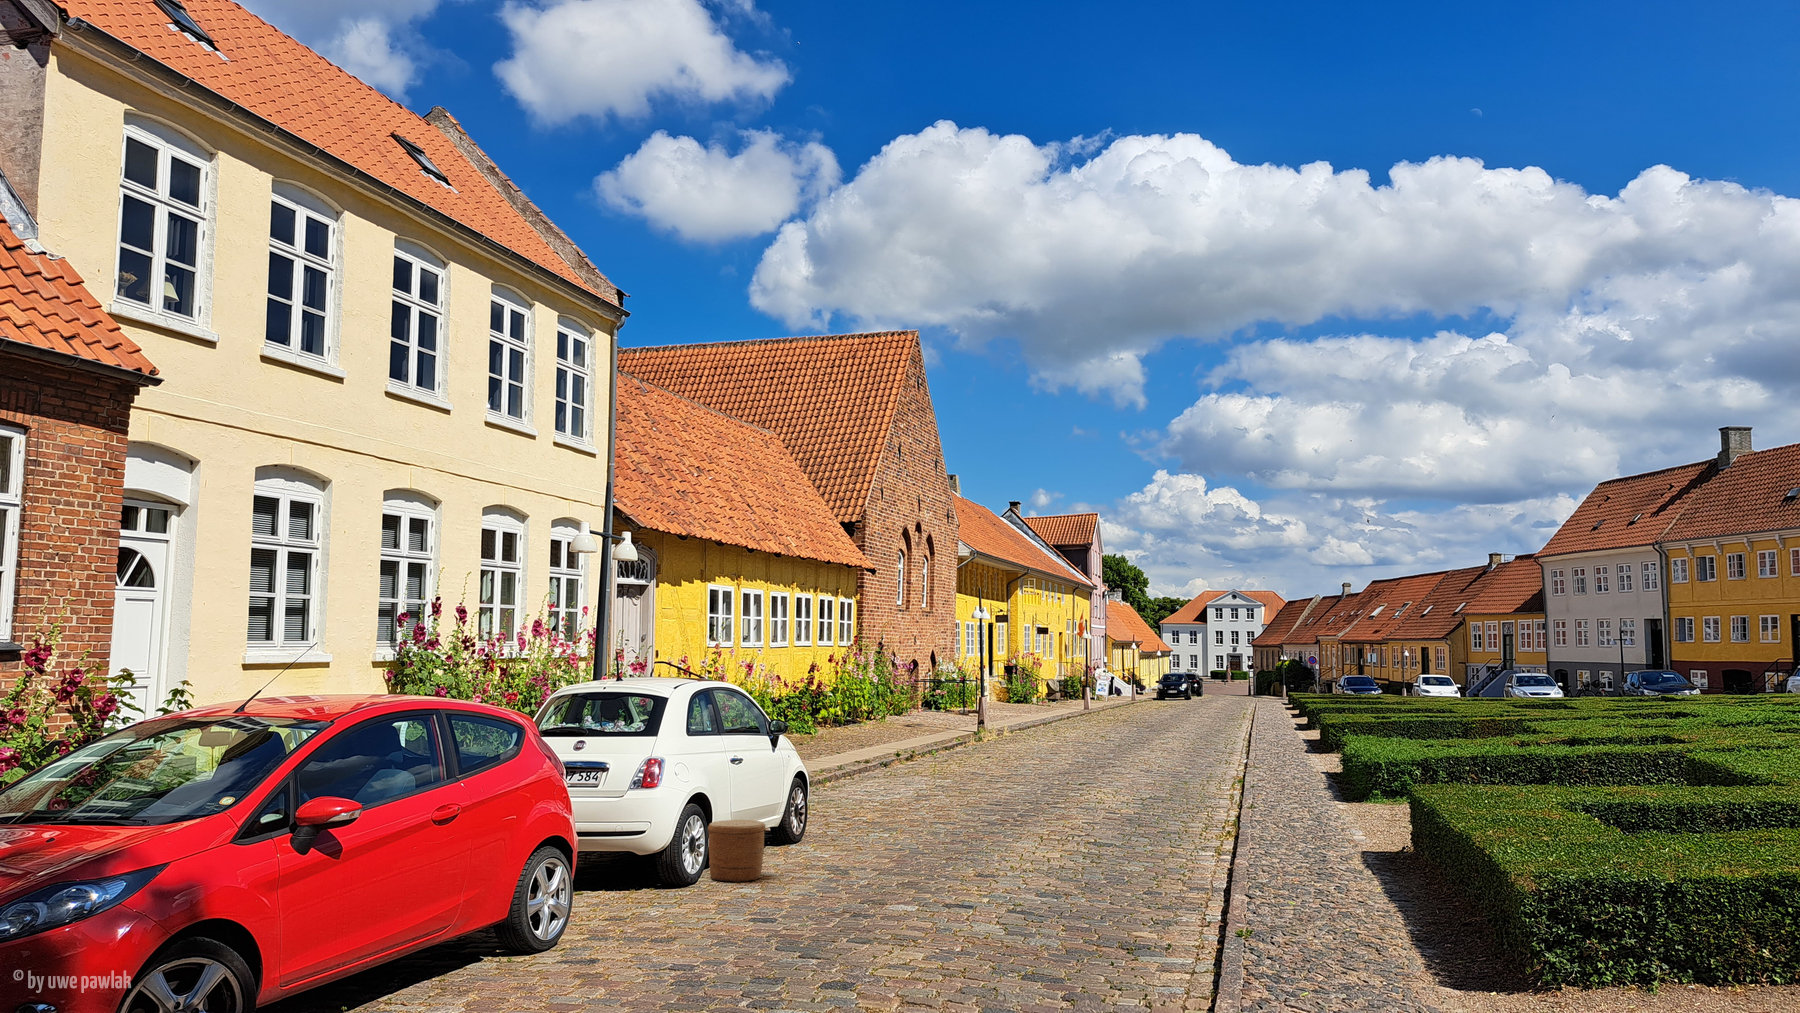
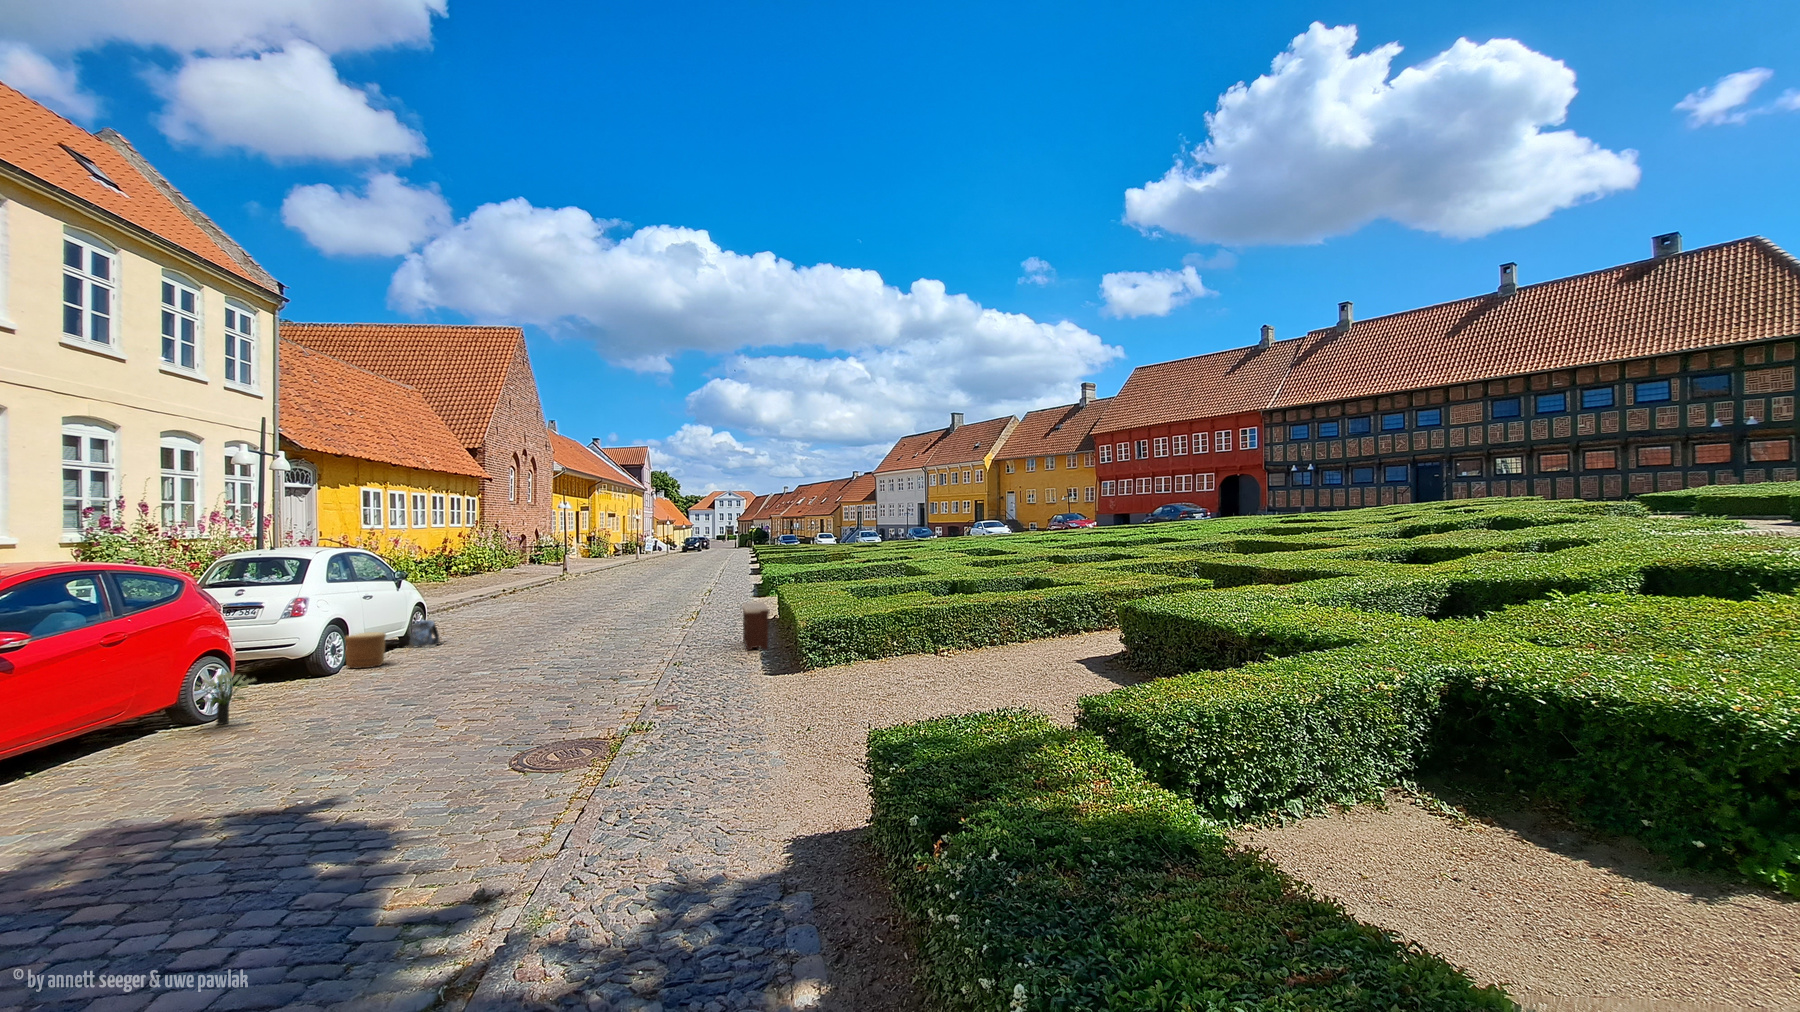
backpack: none [782,802,840,852] -> present [406,620,441,648]
bench: none [1382,809,1458,918] -> present [742,602,770,651]
potted plant: none [522,876,604,966] -> present [195,672,256,725]

